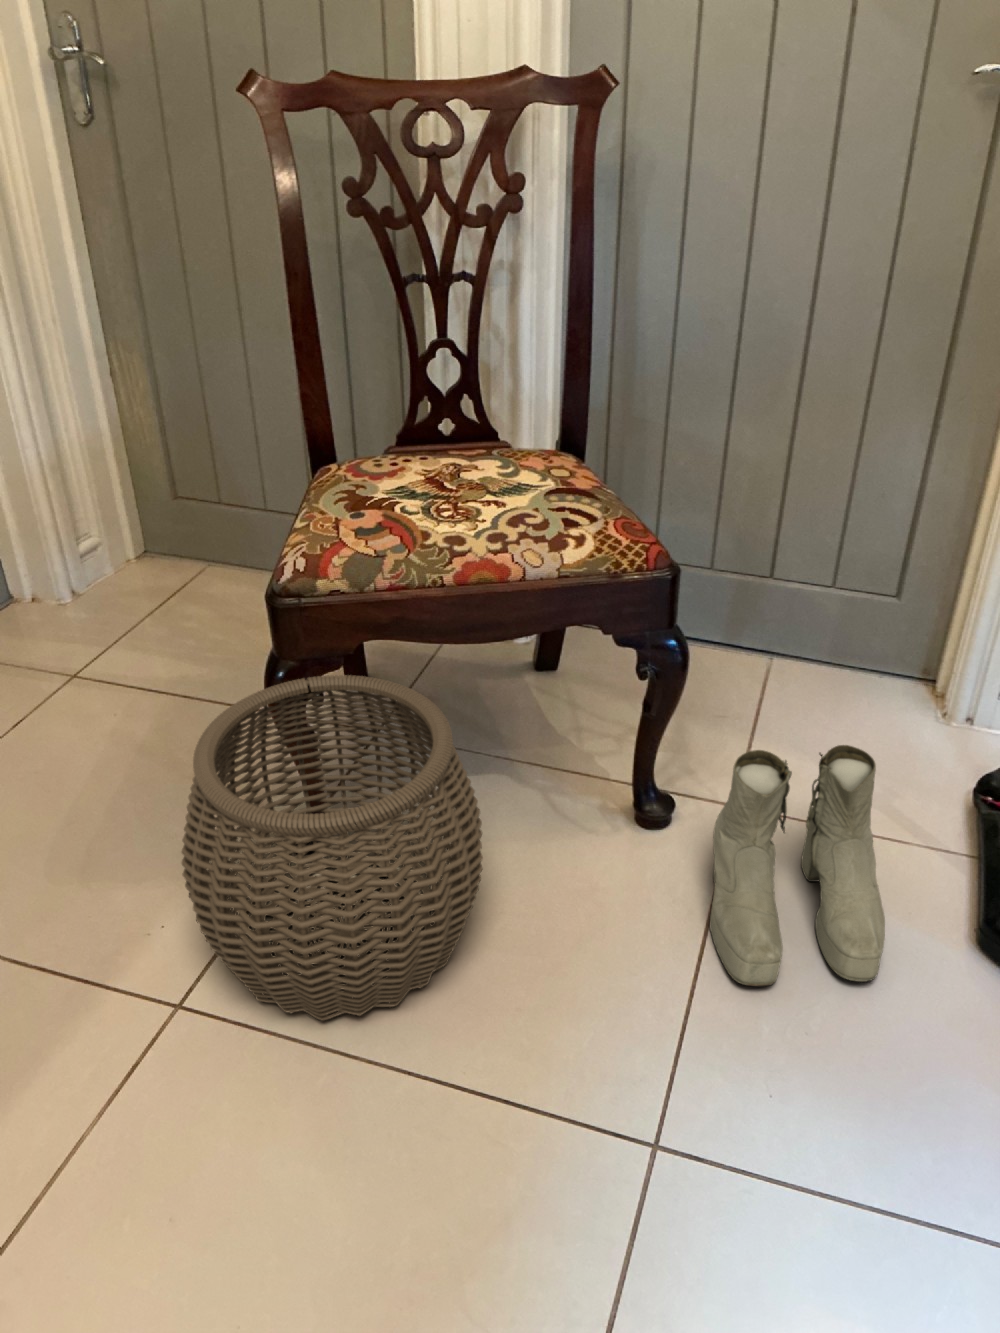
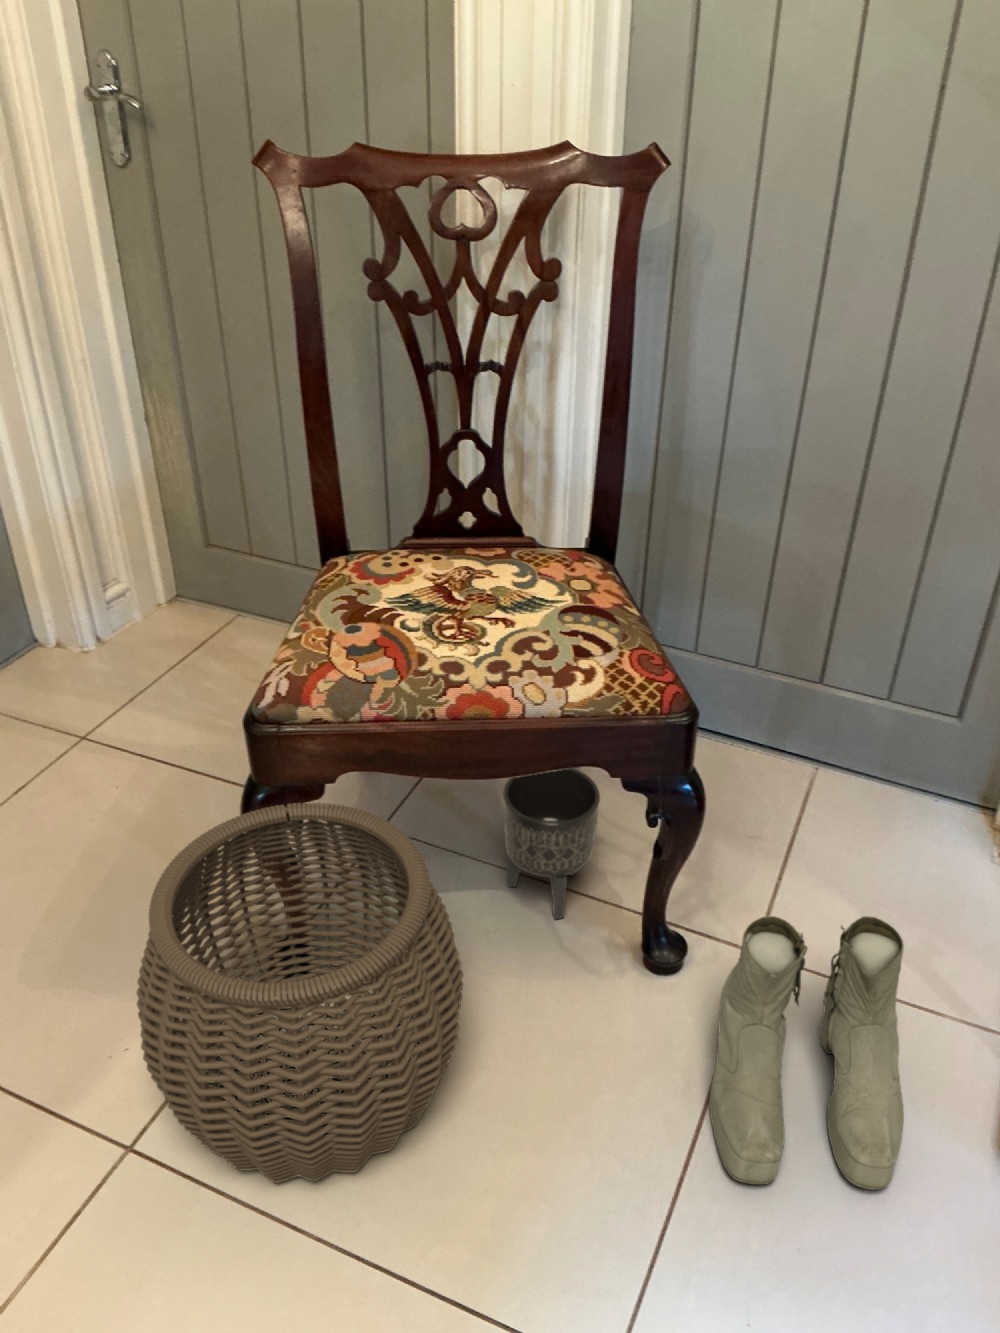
planter: none [497,650,587,793] -> present [503,768,600,919]

